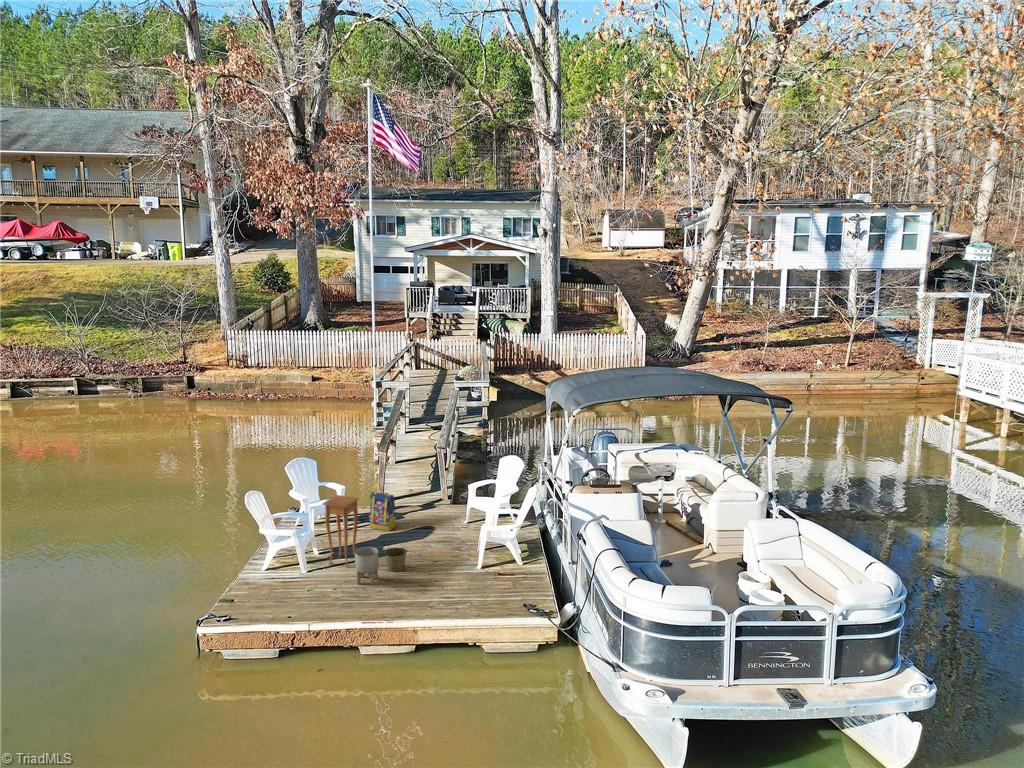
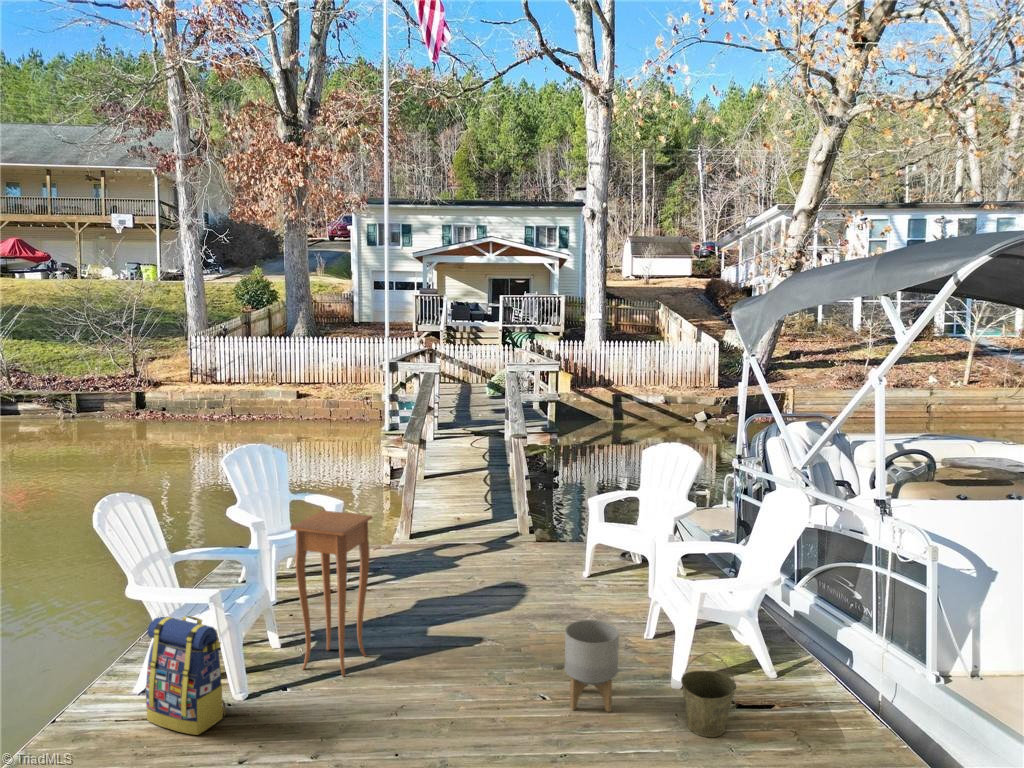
backpack: present [369,492,396,531] -> present [146,616,225,735]
planter: present [355,547,379,585] -> present [565,620,619,712]
bucket: present [385,548,407,572] -> present [681,652,736,737]

